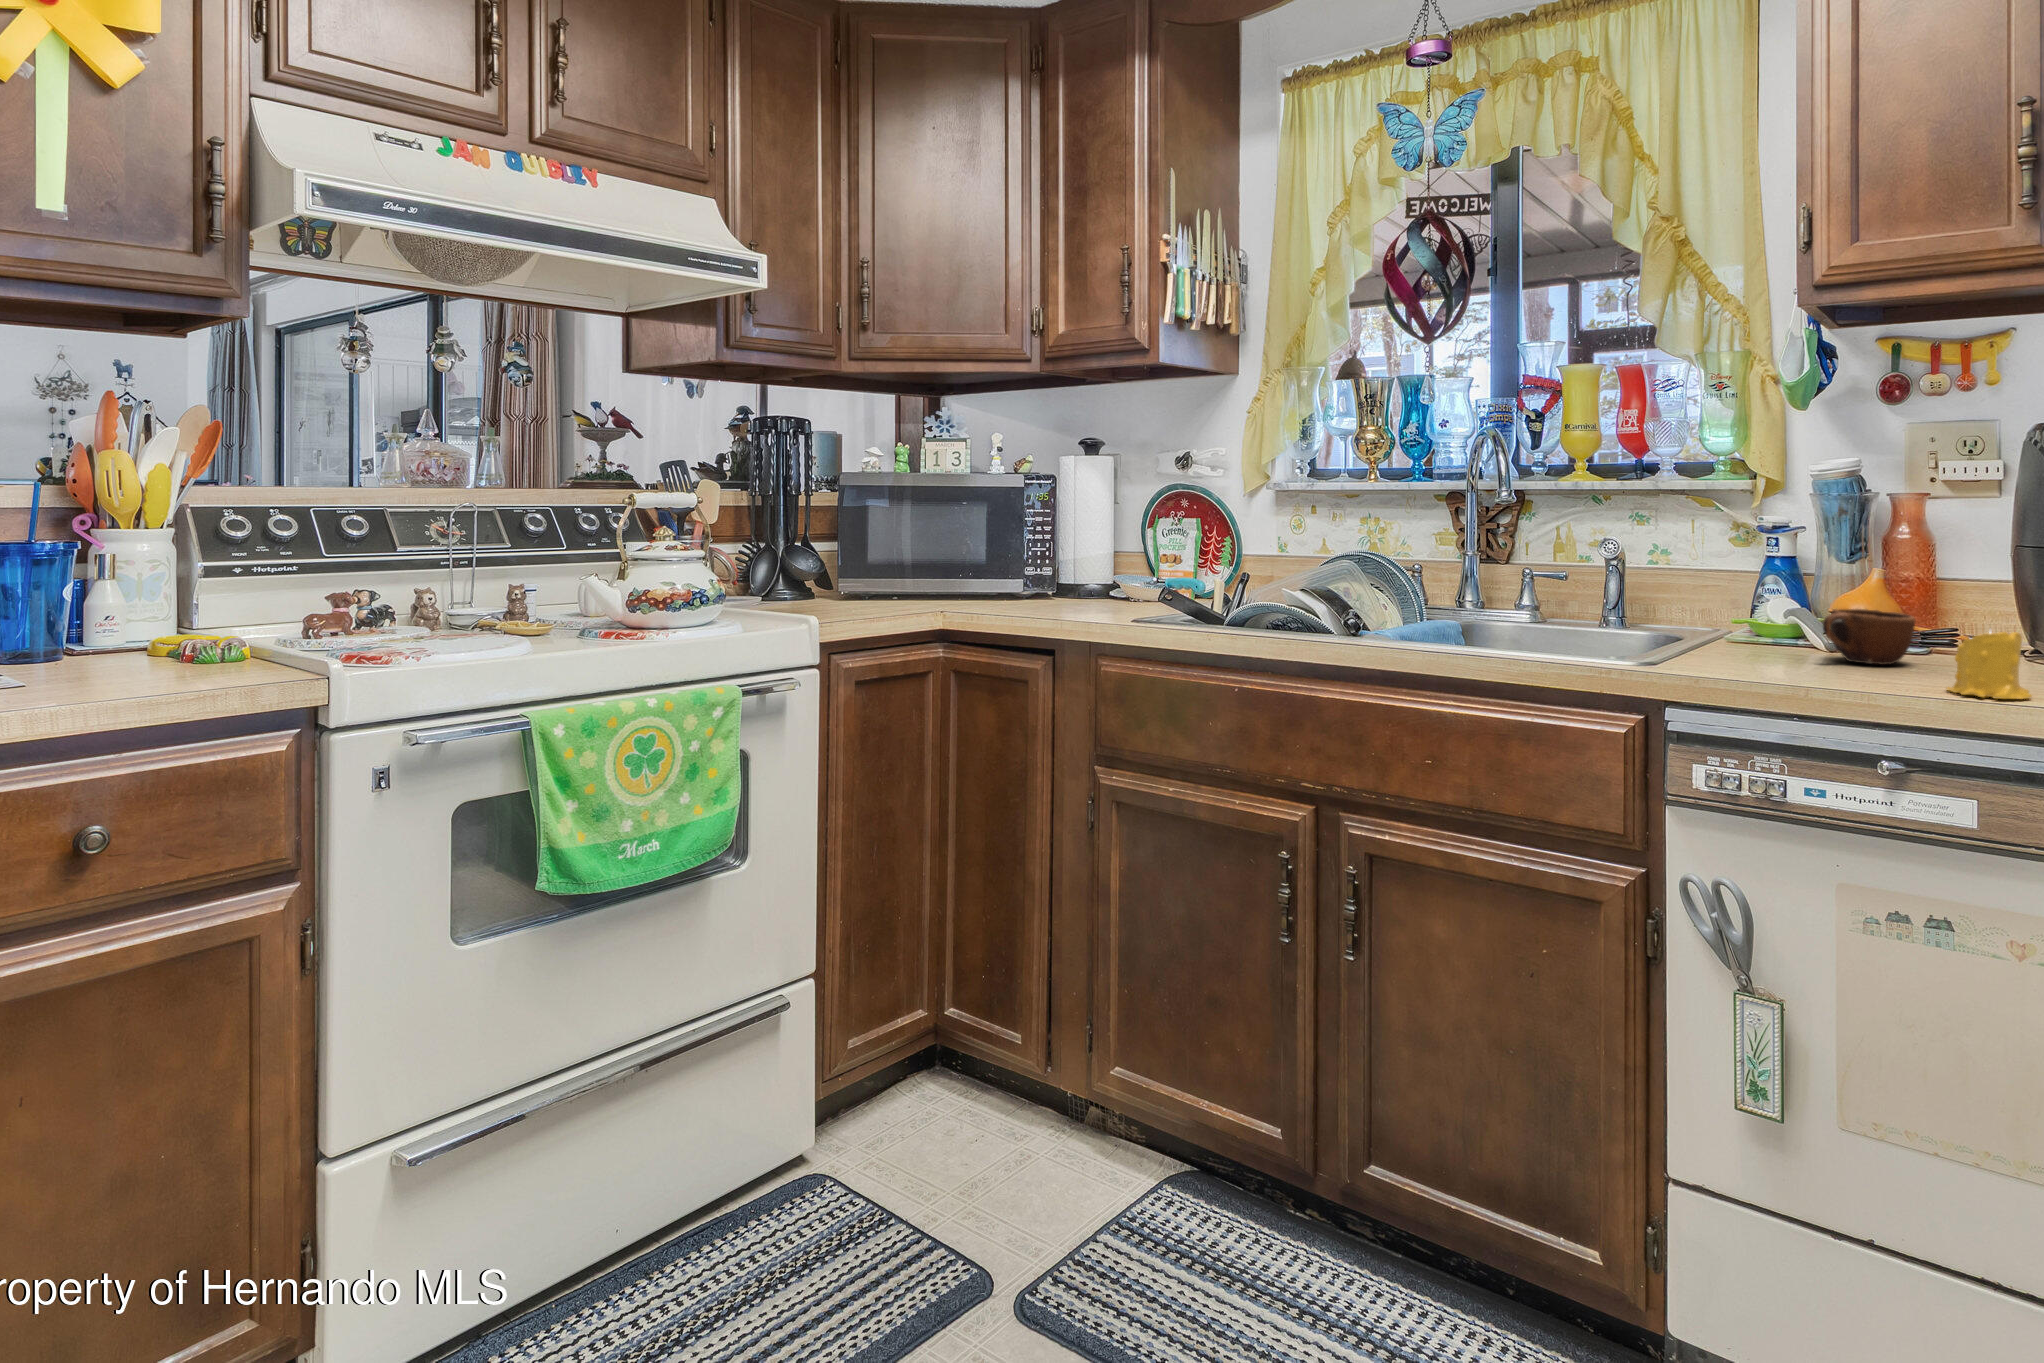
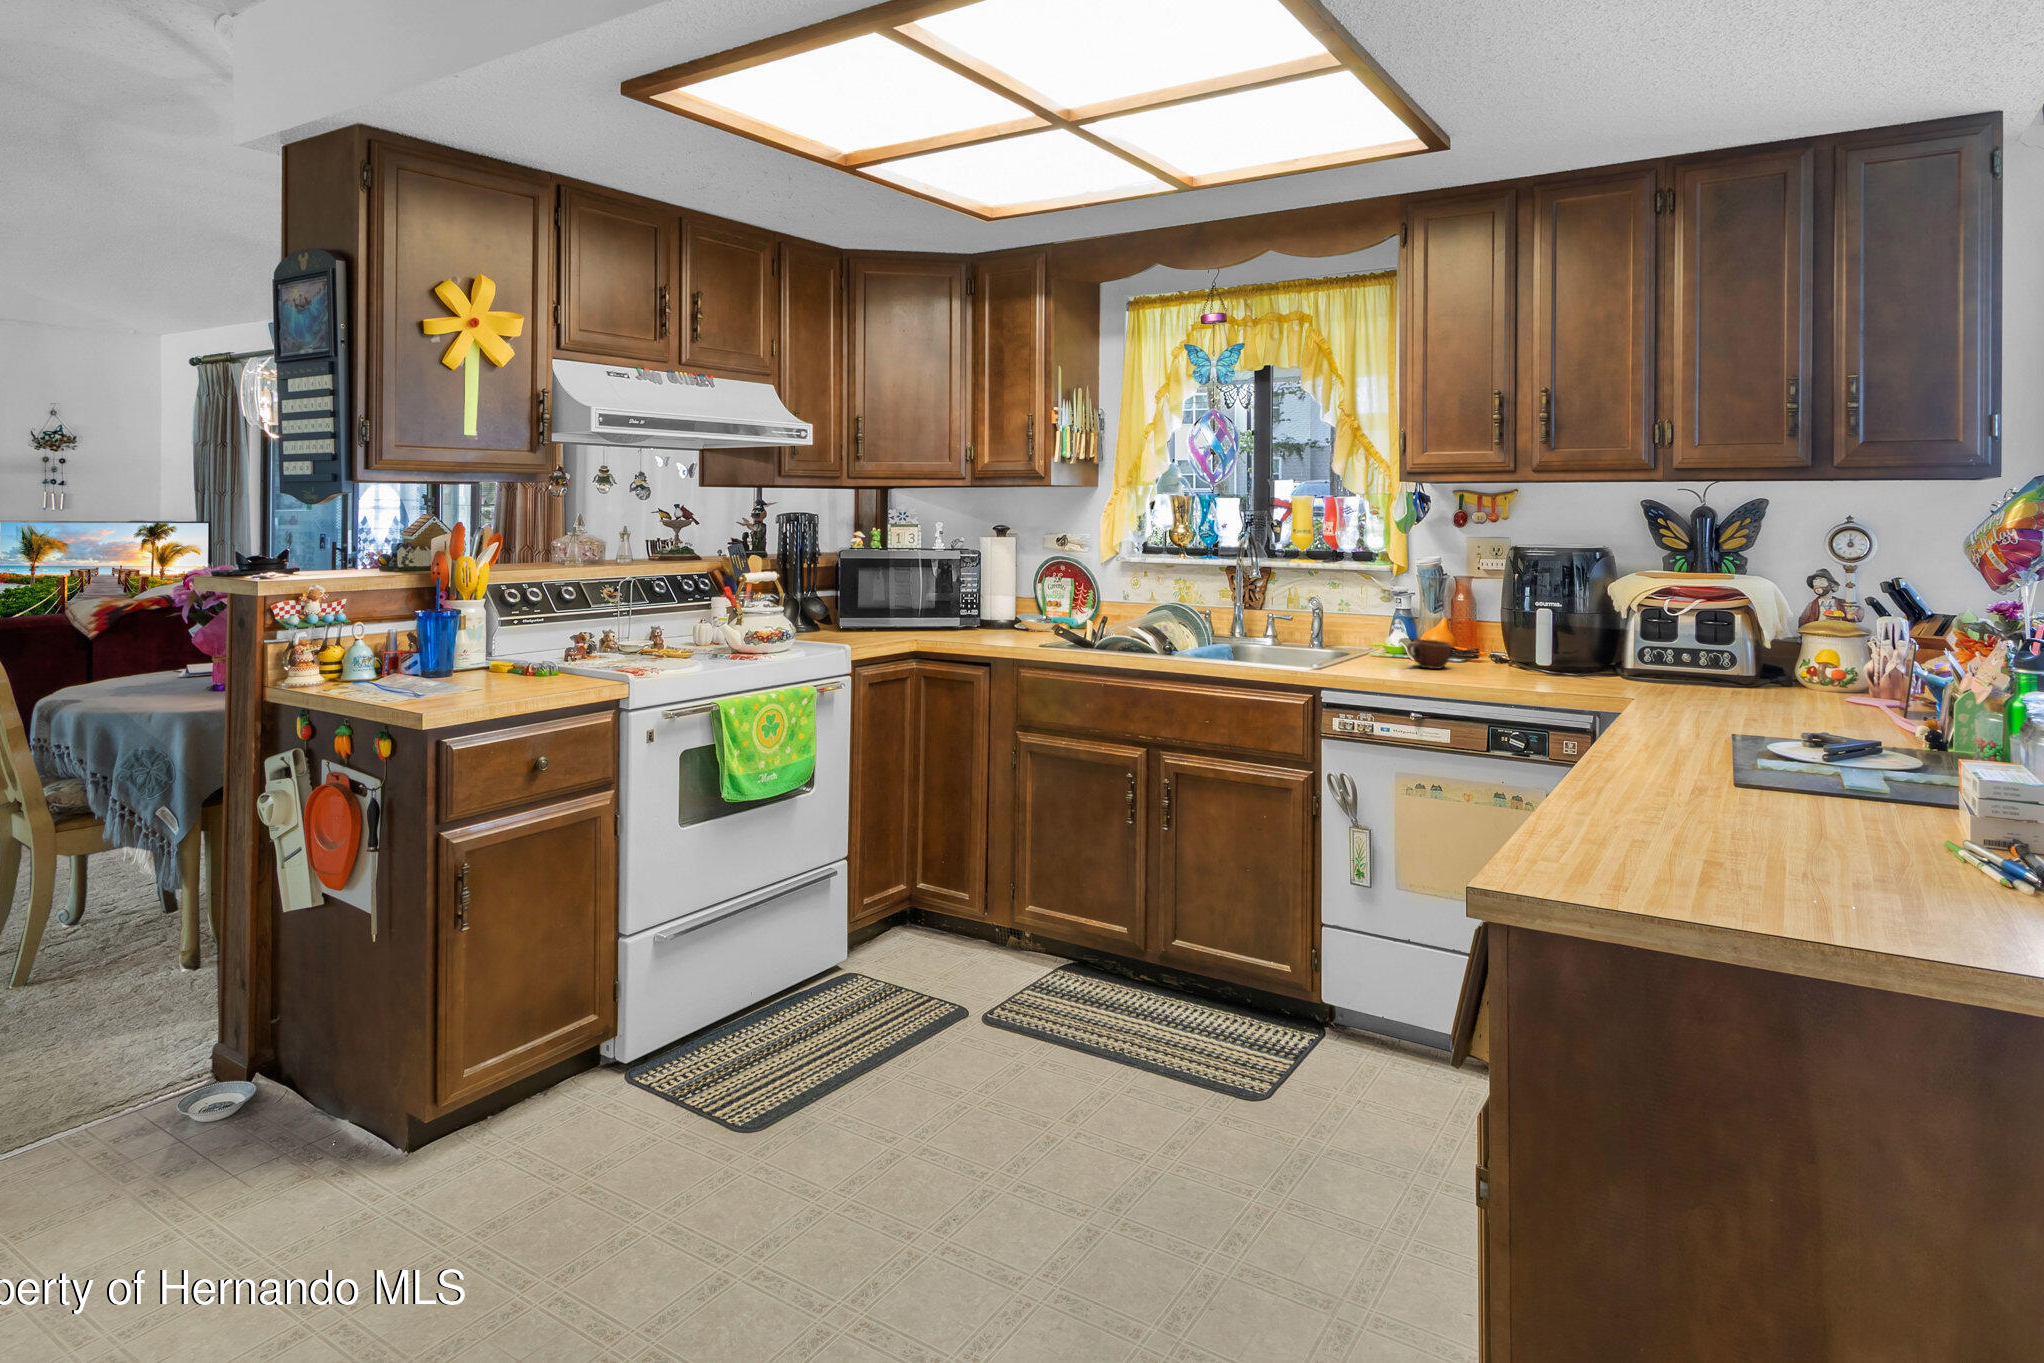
candle: present [1947,632,2031,699] -> none [1451,649,1488,684]

